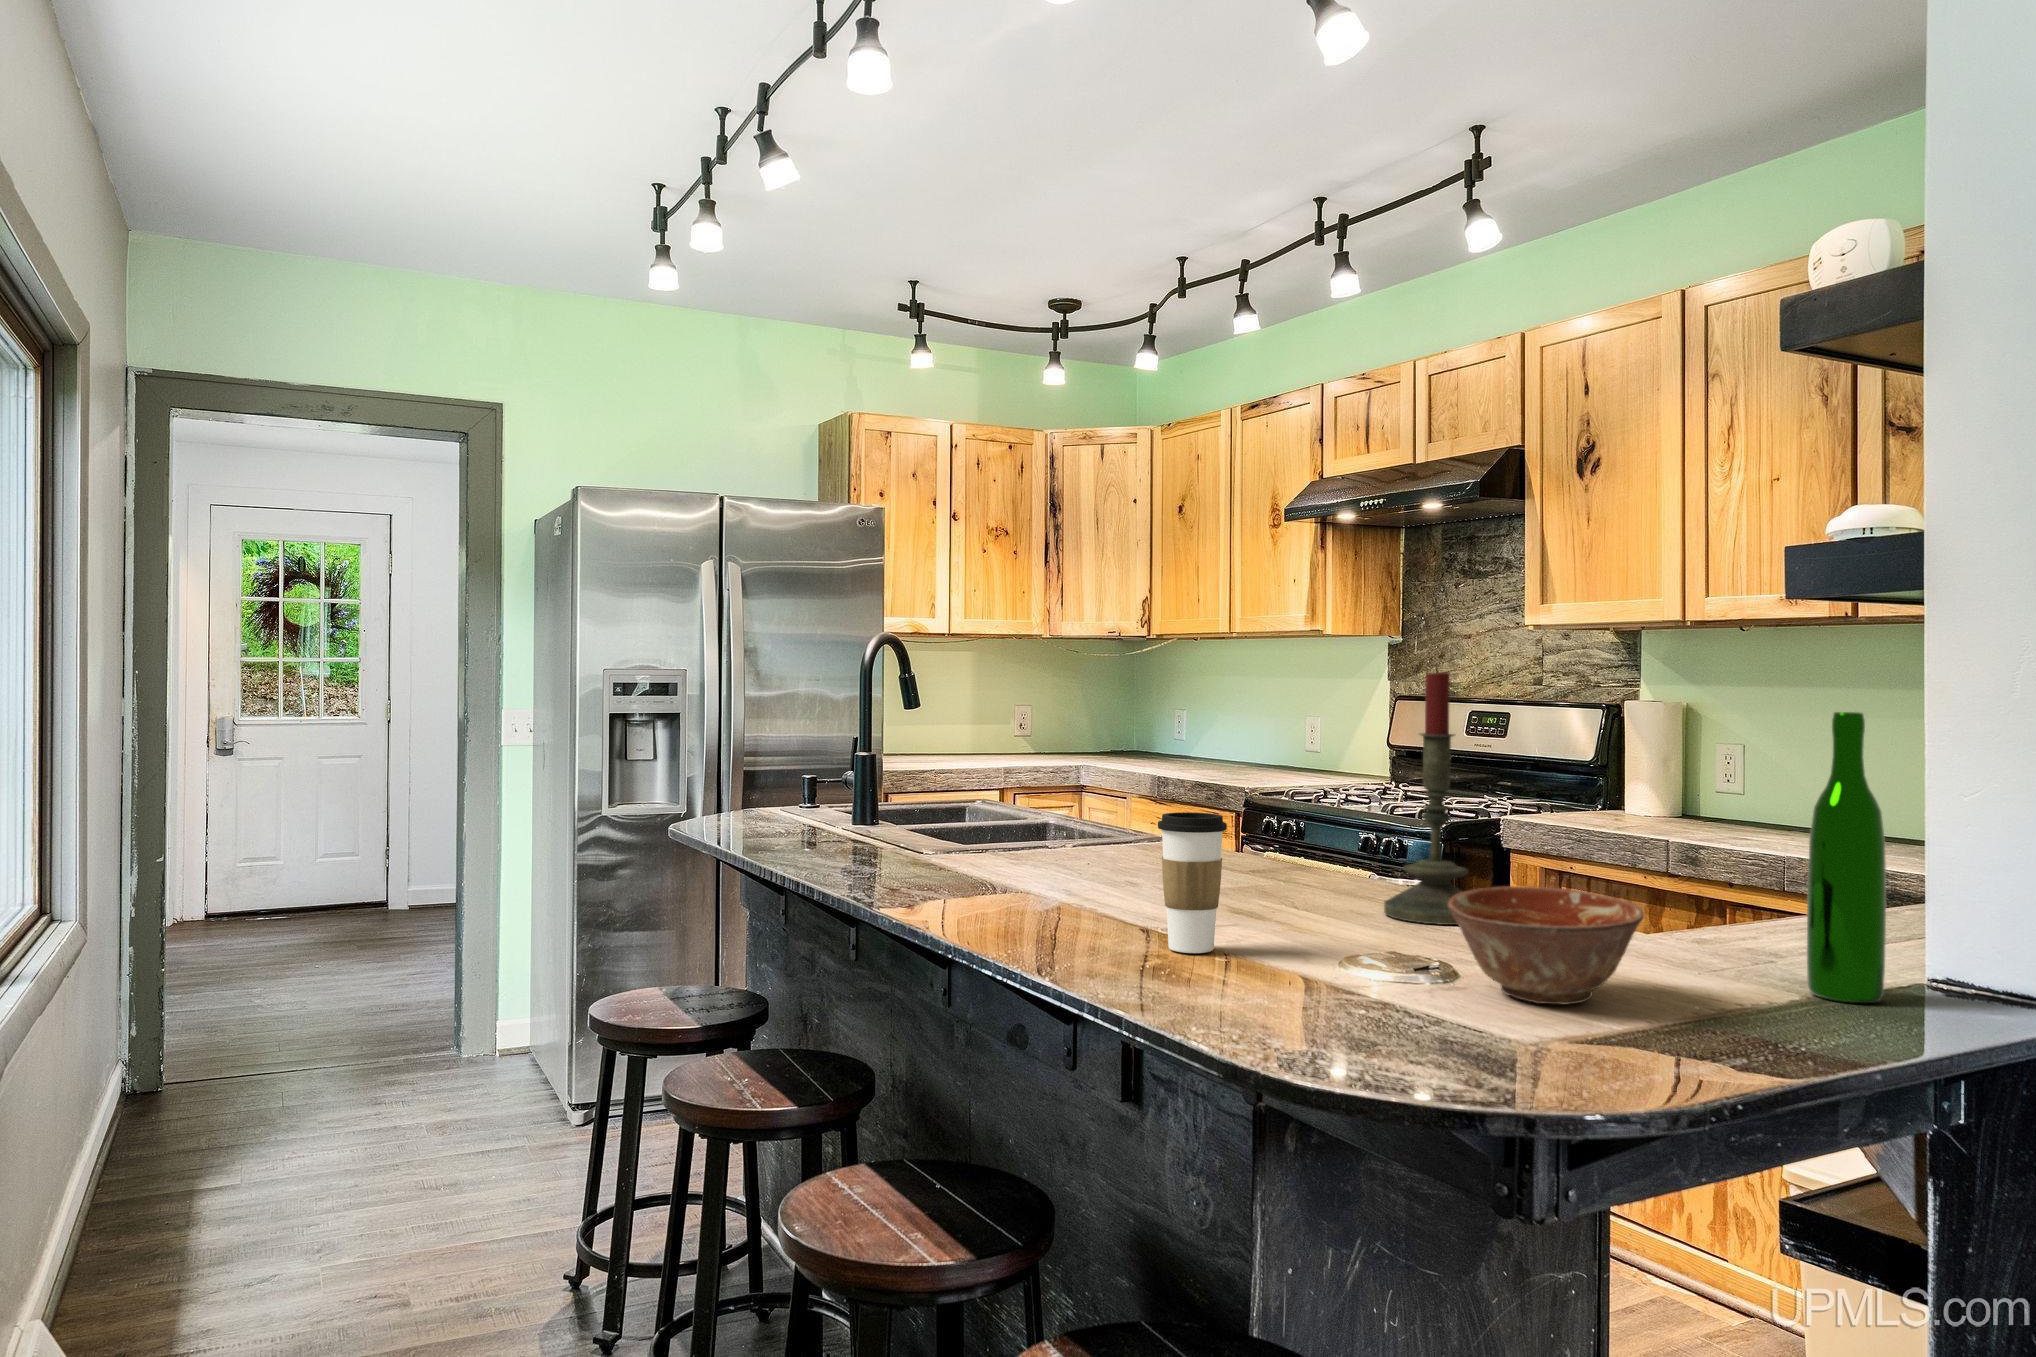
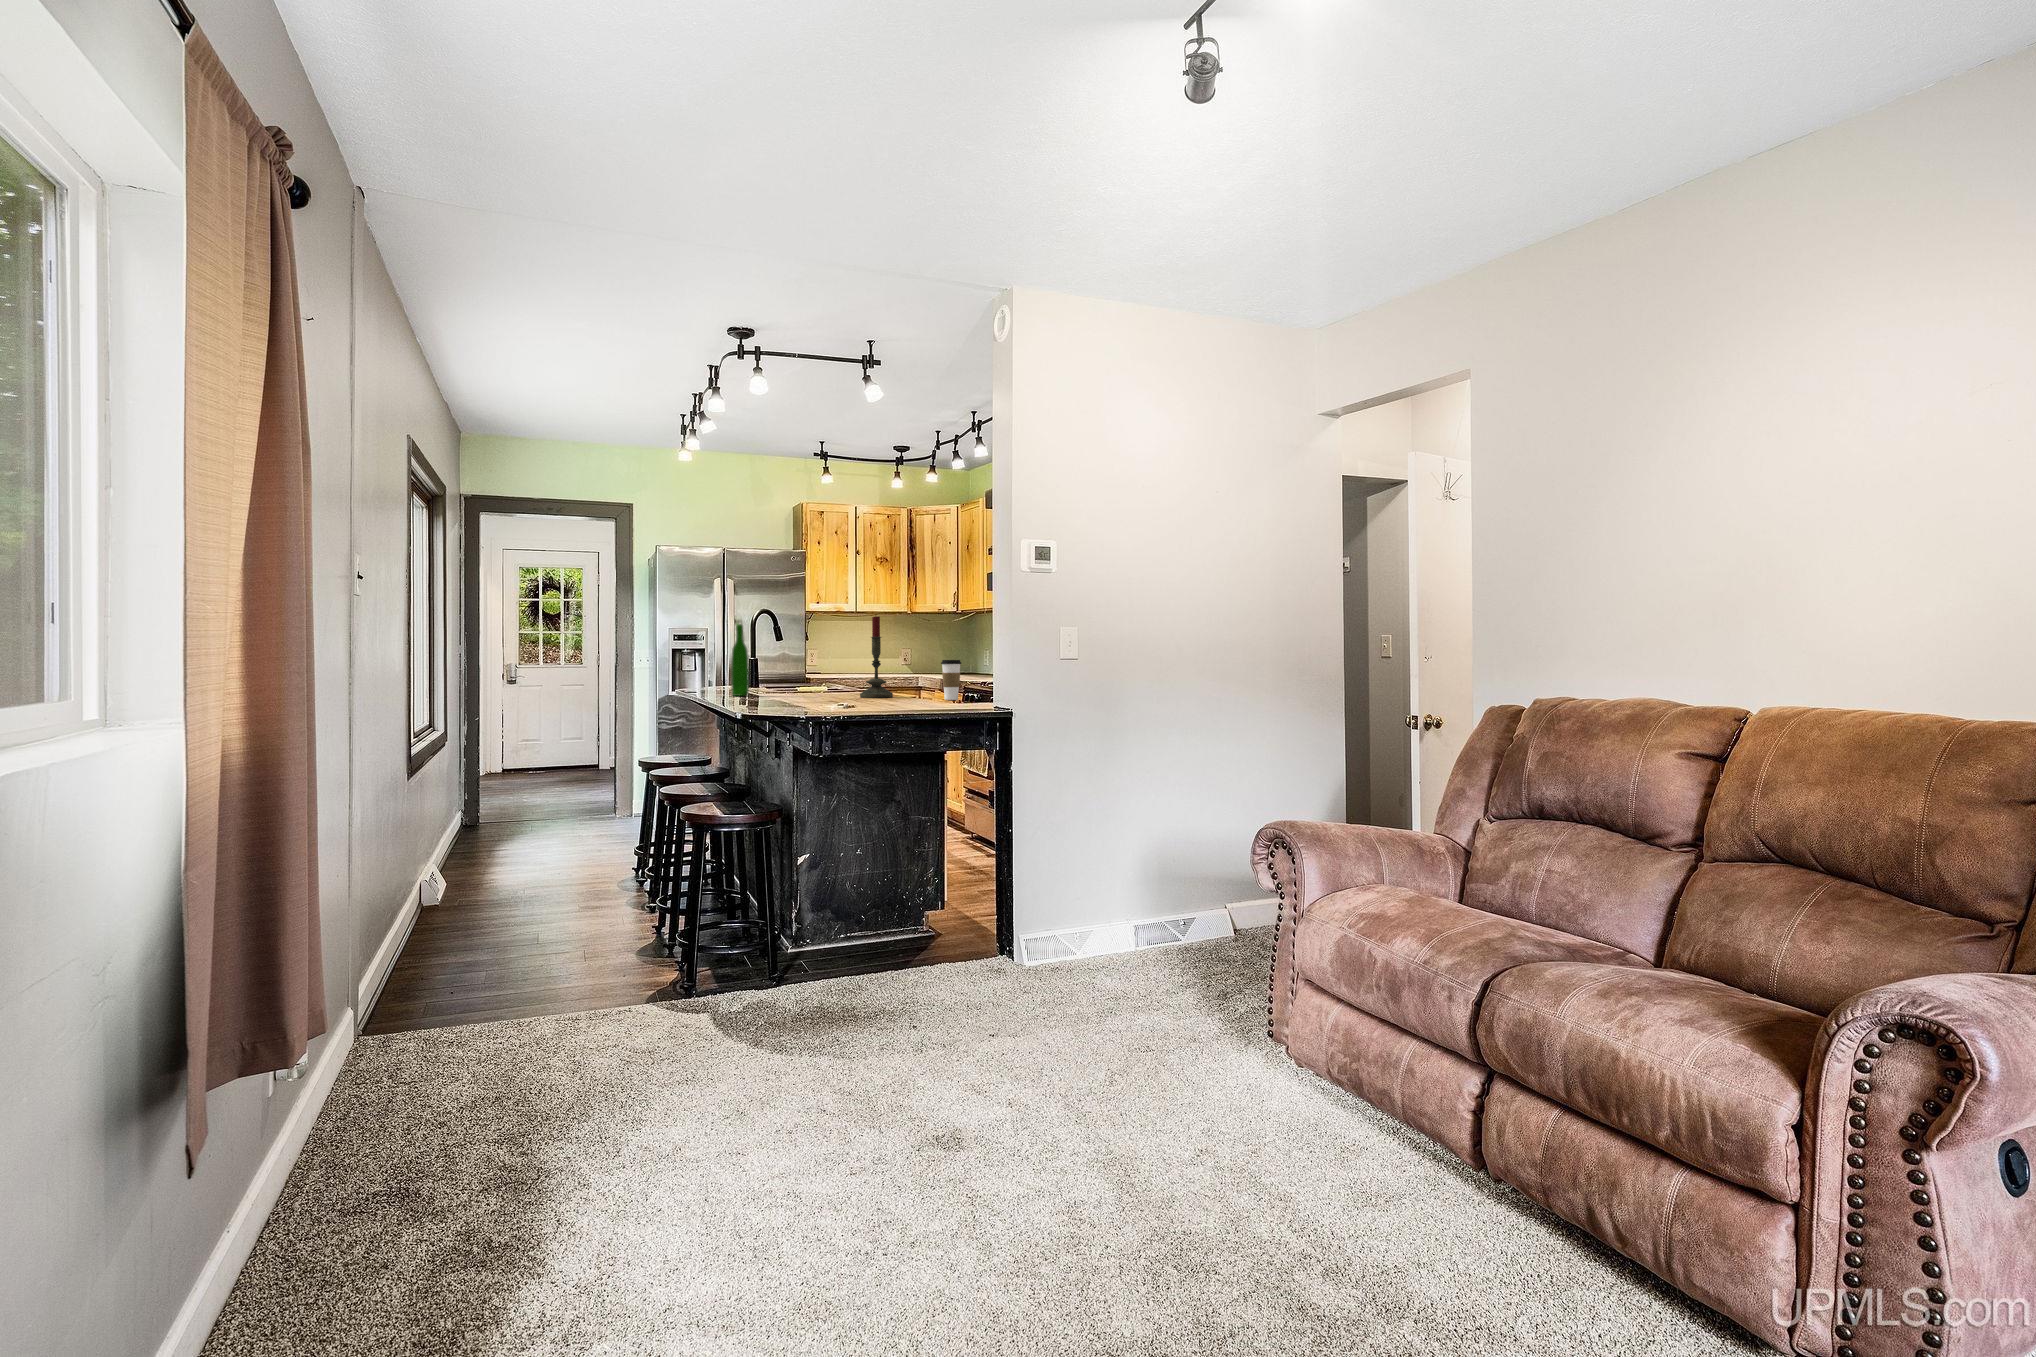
wine bottle: present [1807,712,1886,1003] -> present [731,624,749,696]
coffee cup: present [1158,812,1227,953] -> present [941,660,961,700]
ceramic bowl: present [1448,886,1644,1005] -> none [812,675,864,702]

